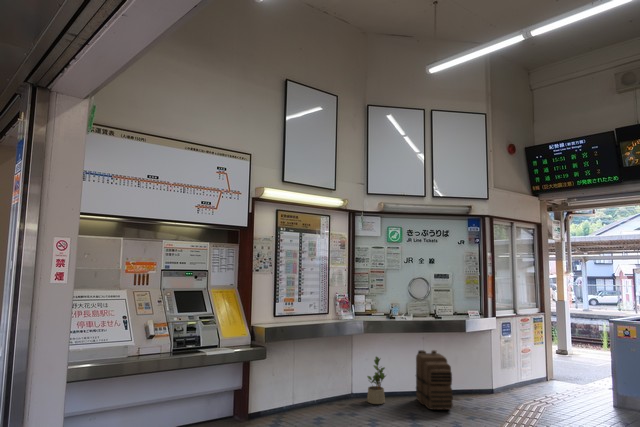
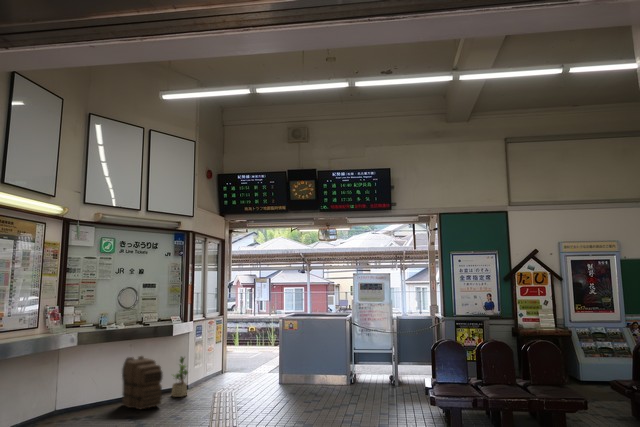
potted plant: present [367,357,385,404] -> present [172,357,188,397]

